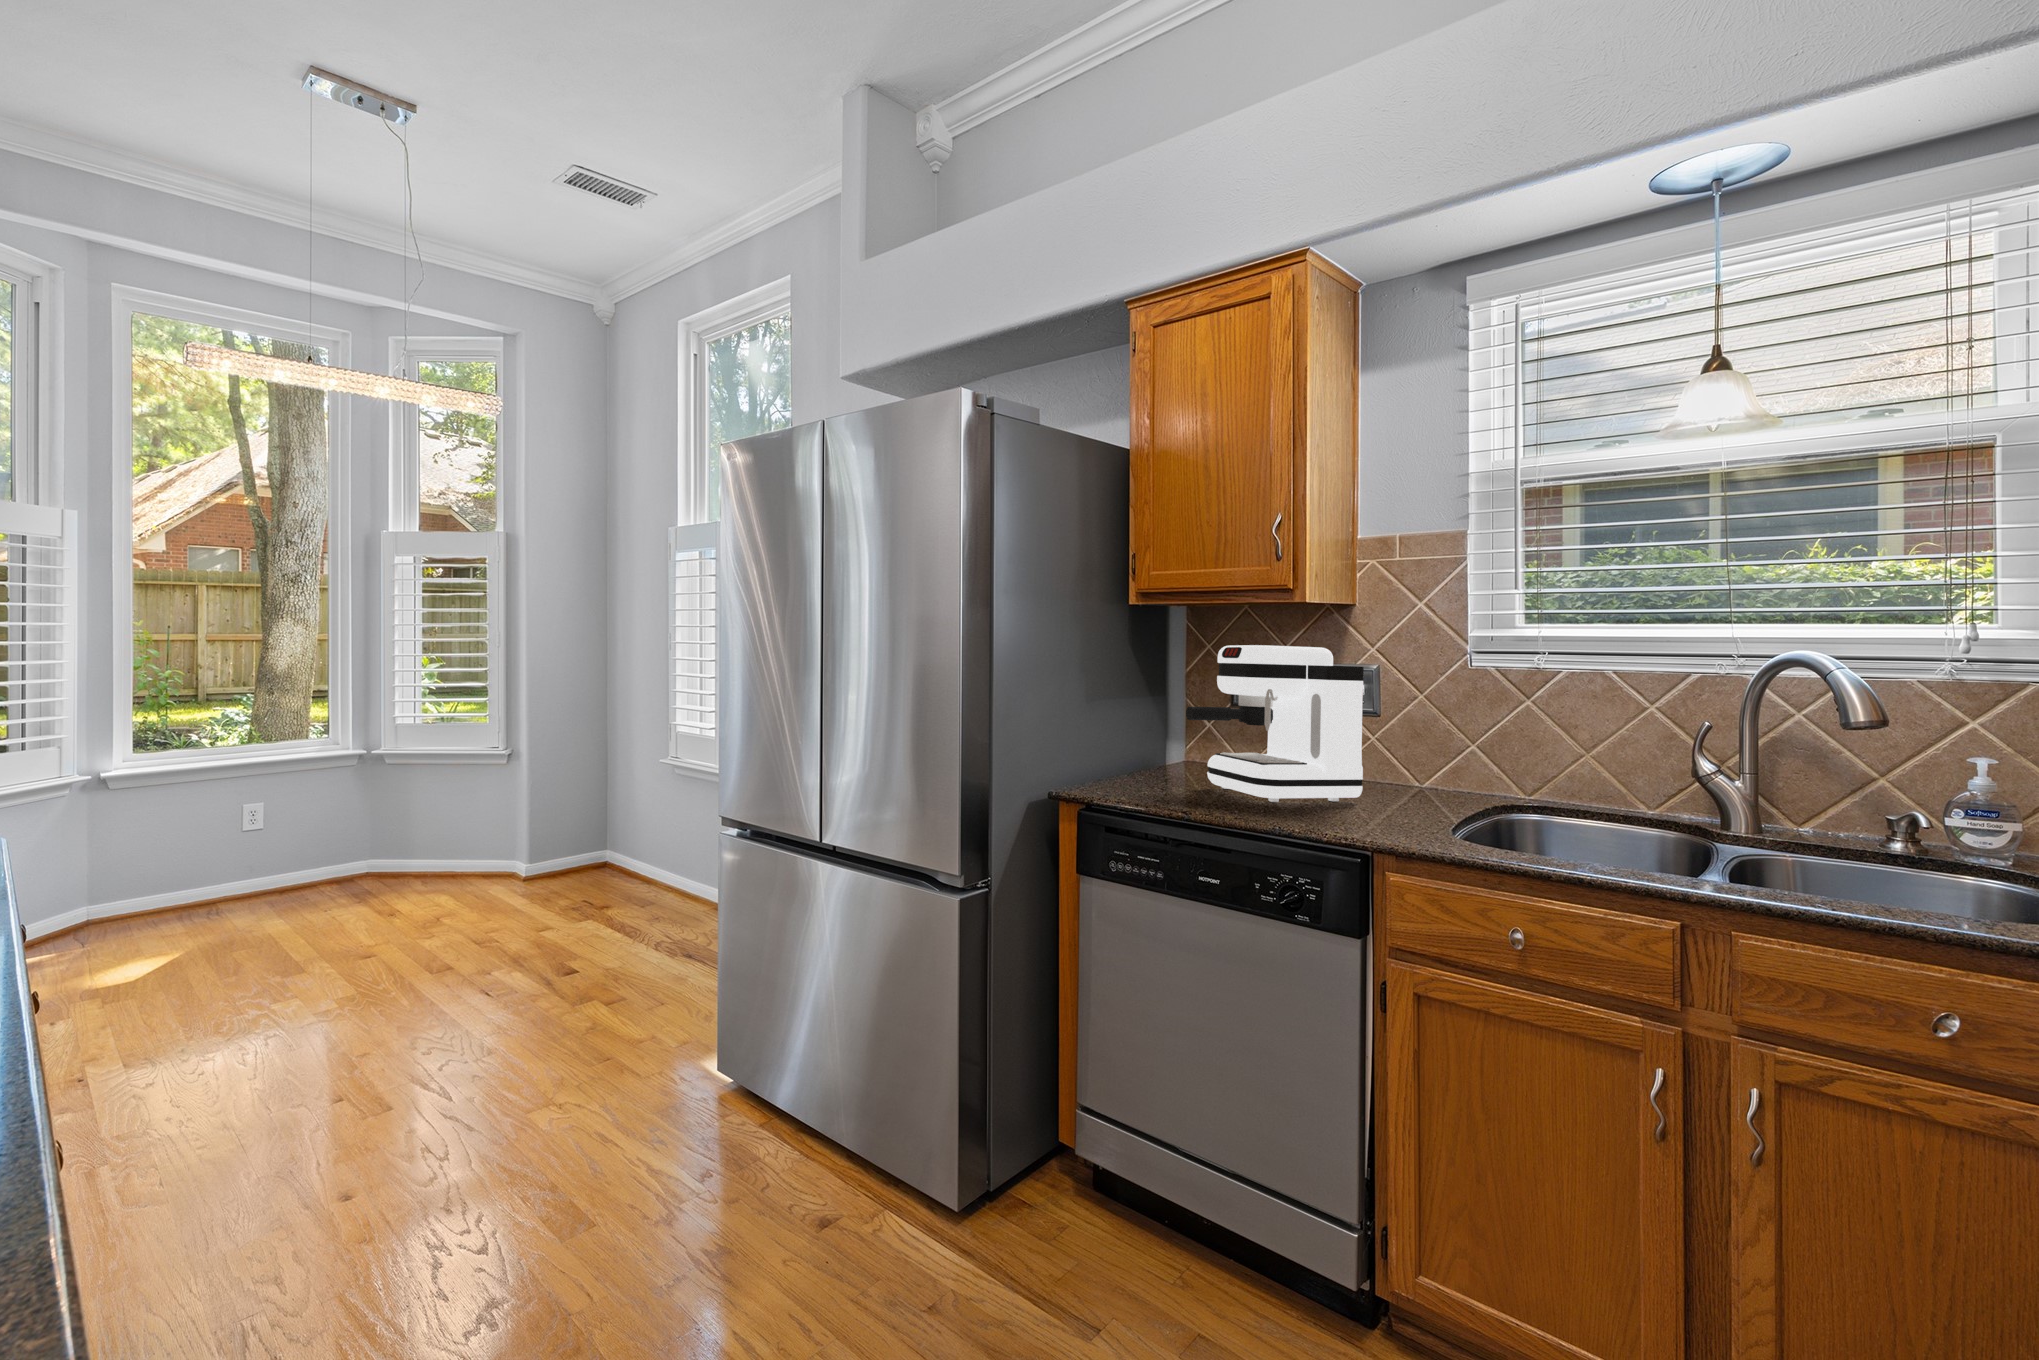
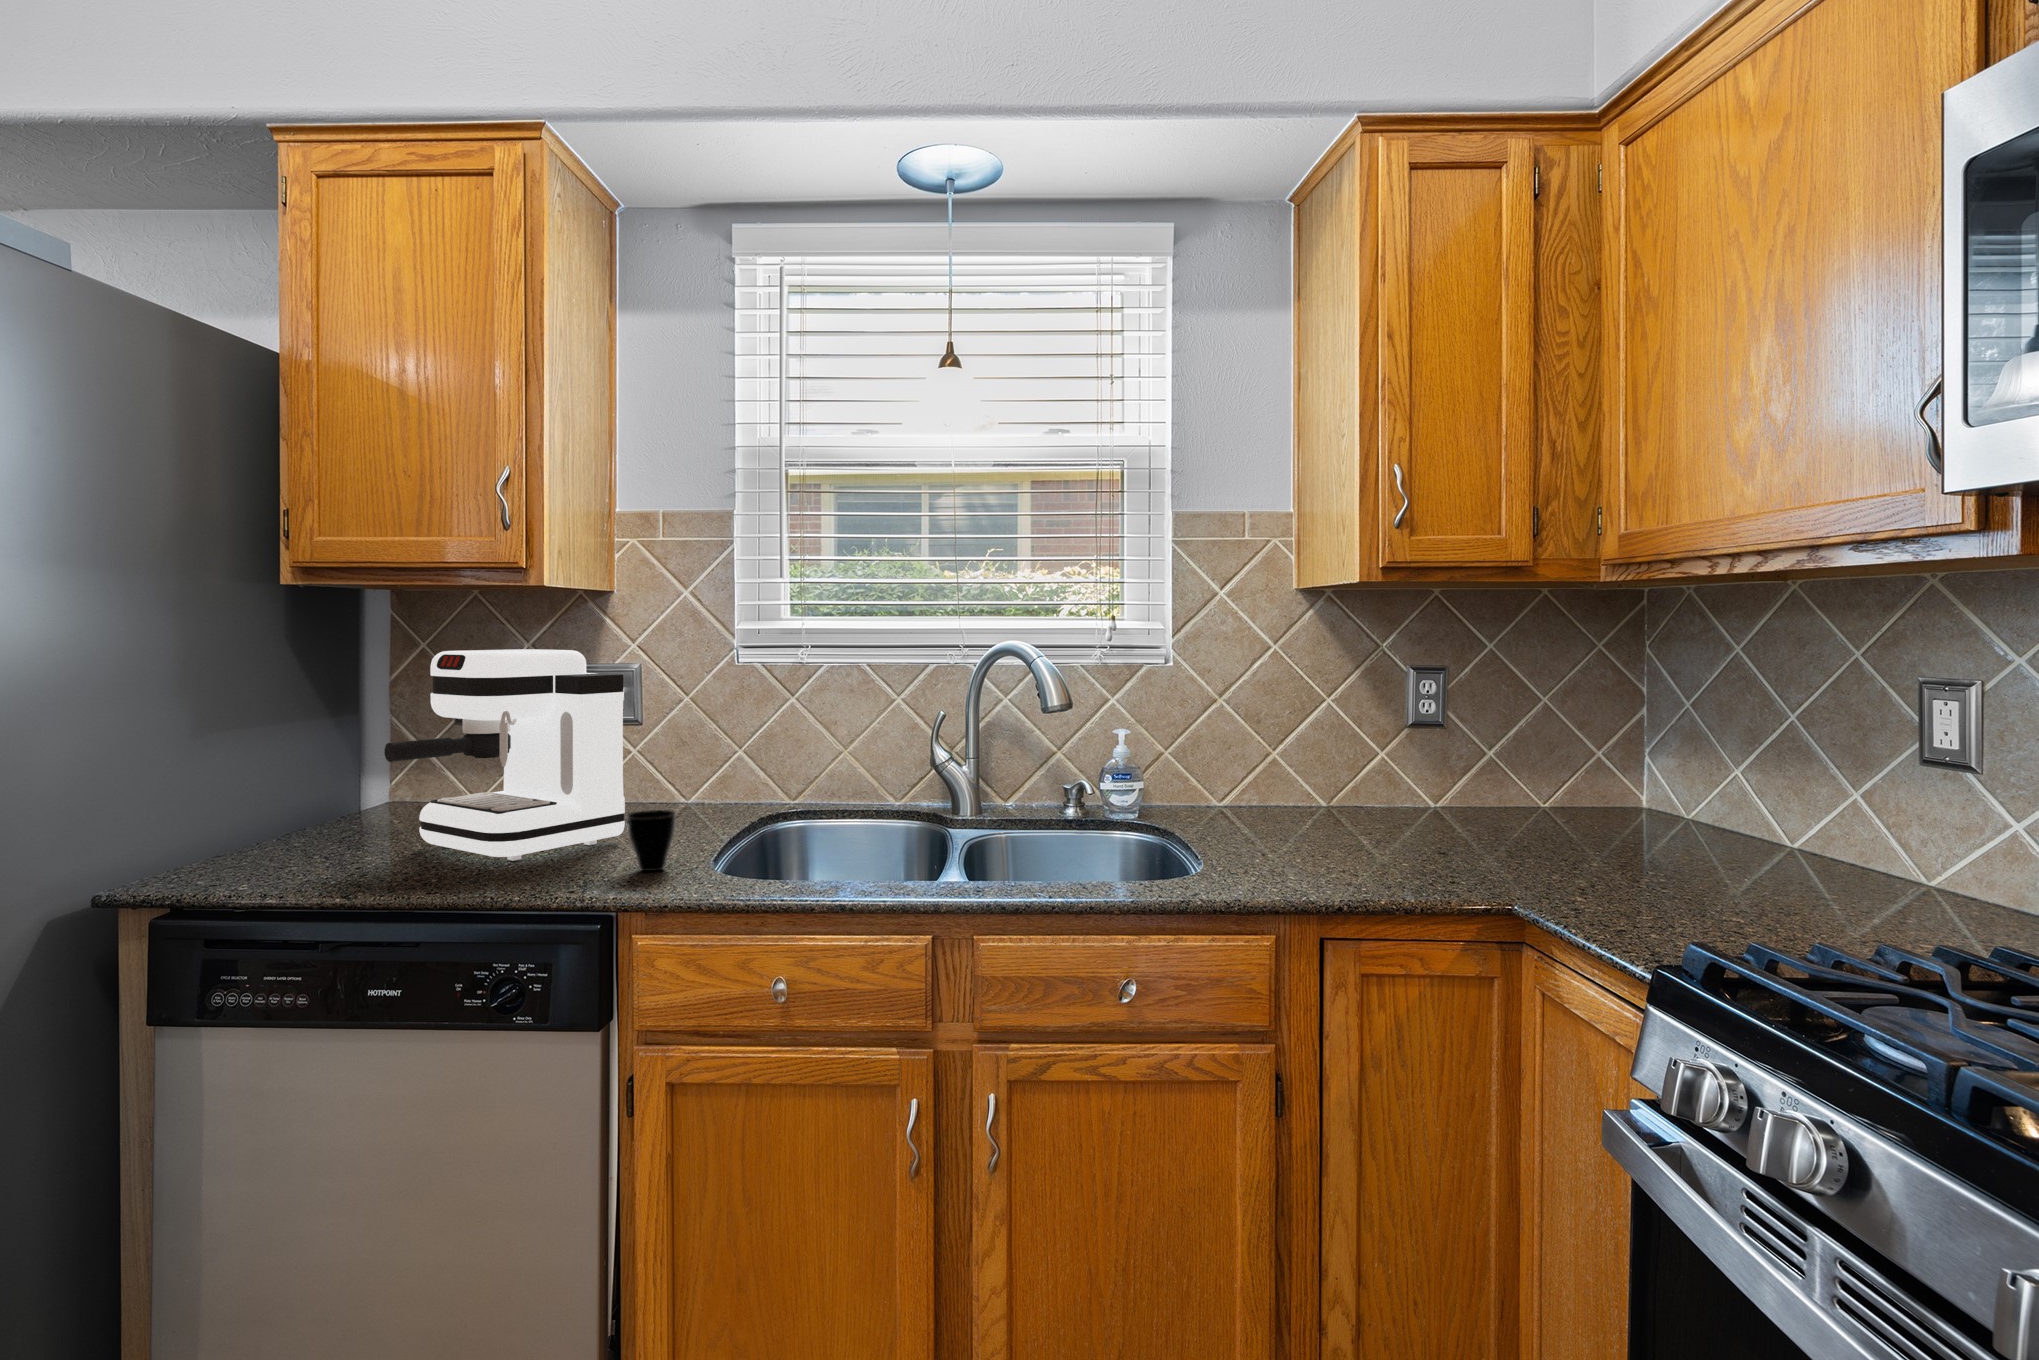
cup: none [1362,774,1406,823] -> present [626,810,676,871]

